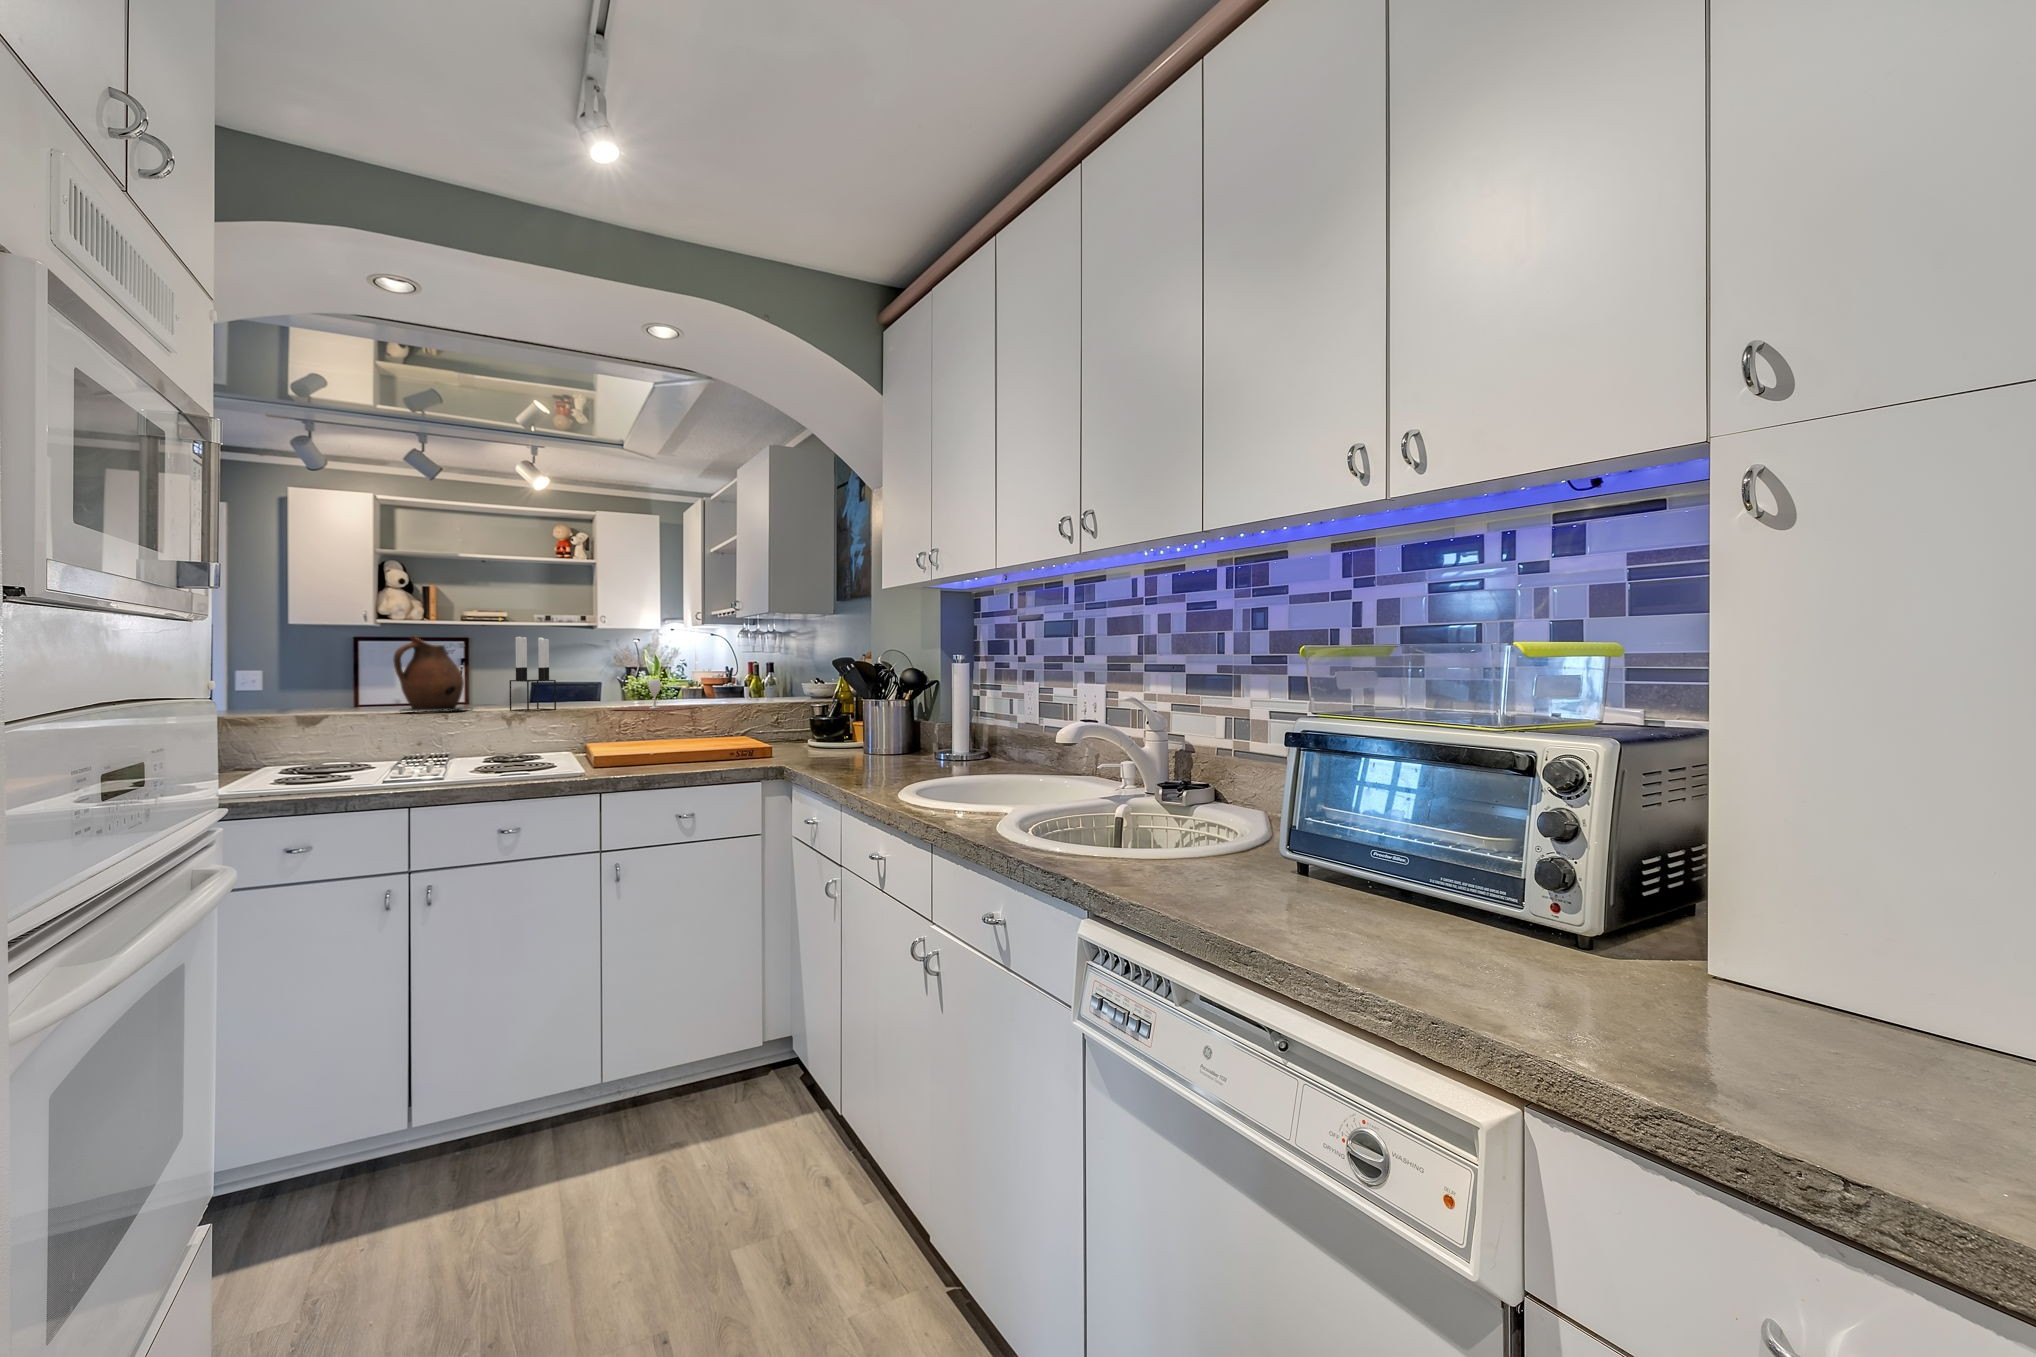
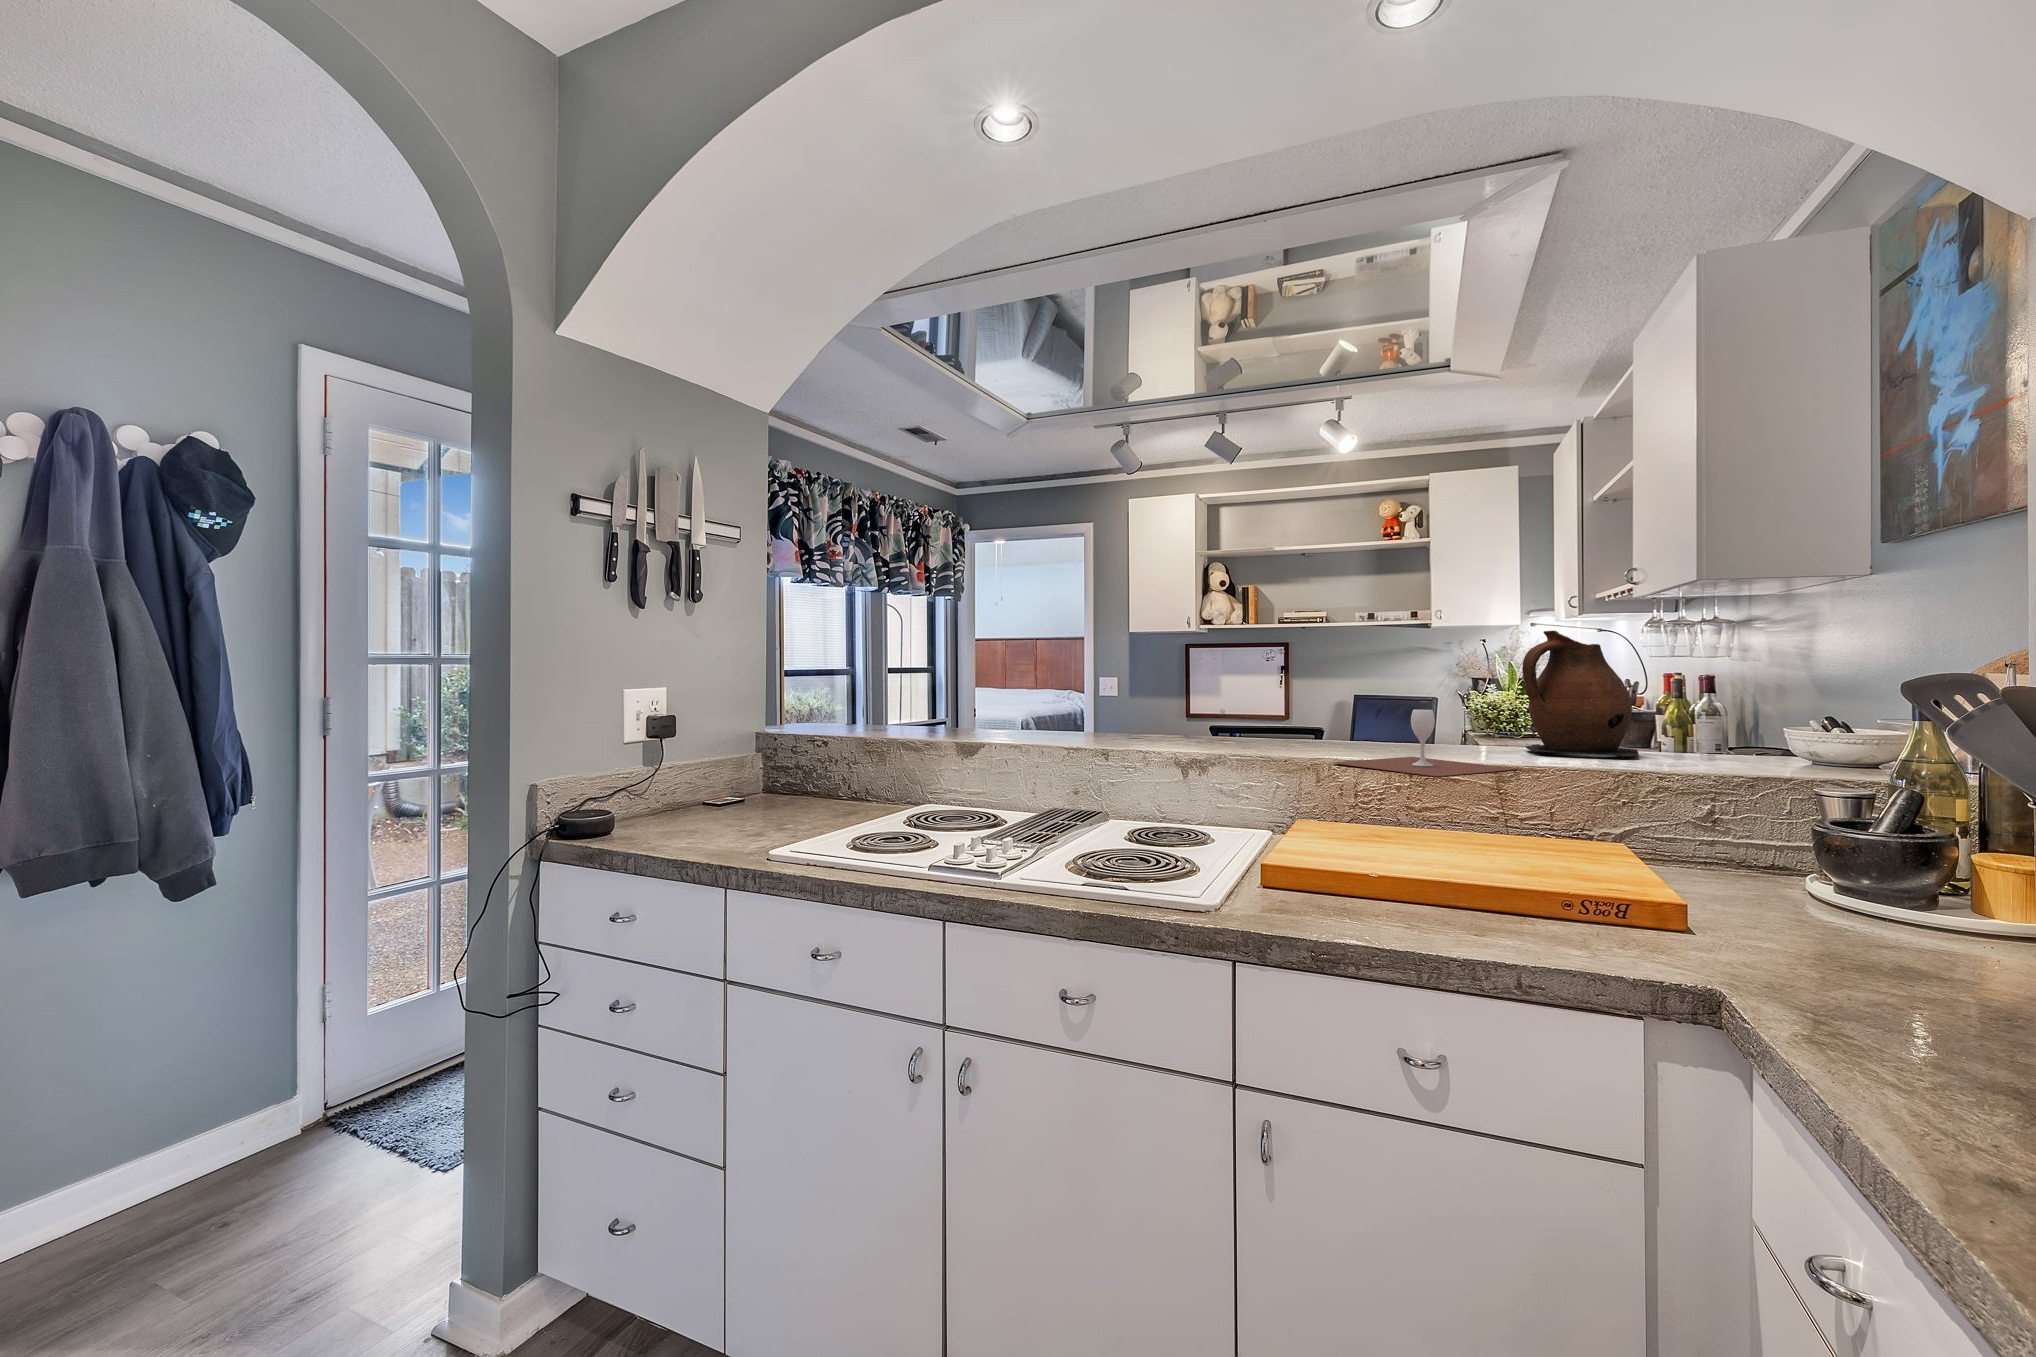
ceramic pitcher: present [393,636,467,711] -> present [1522,631,1639,758]
candle holder: present [509,636,556,712] -> none [1201,634,1263,755]

